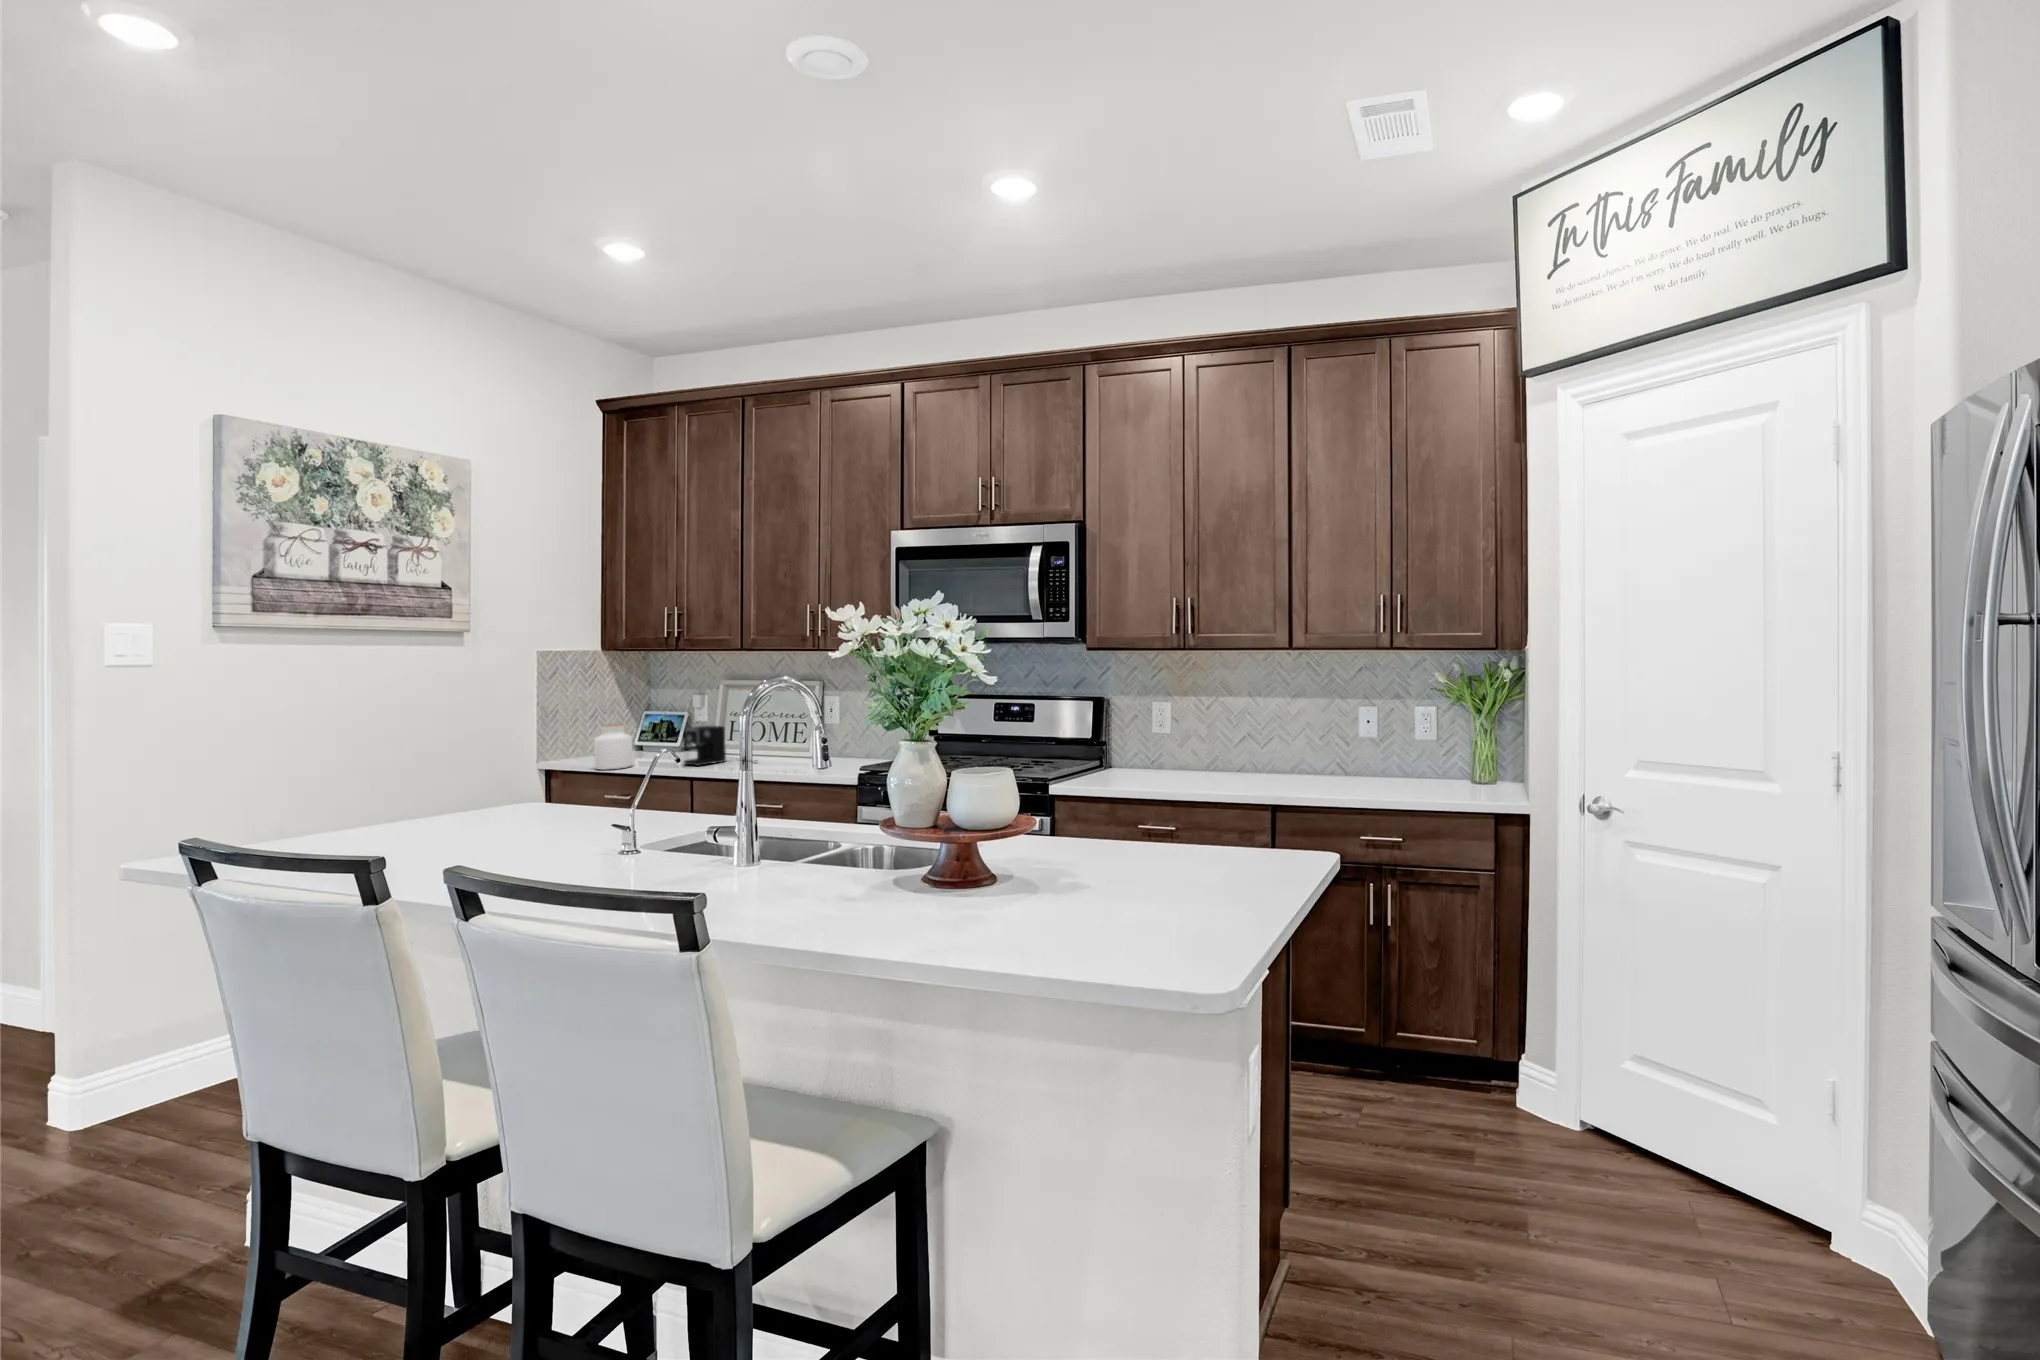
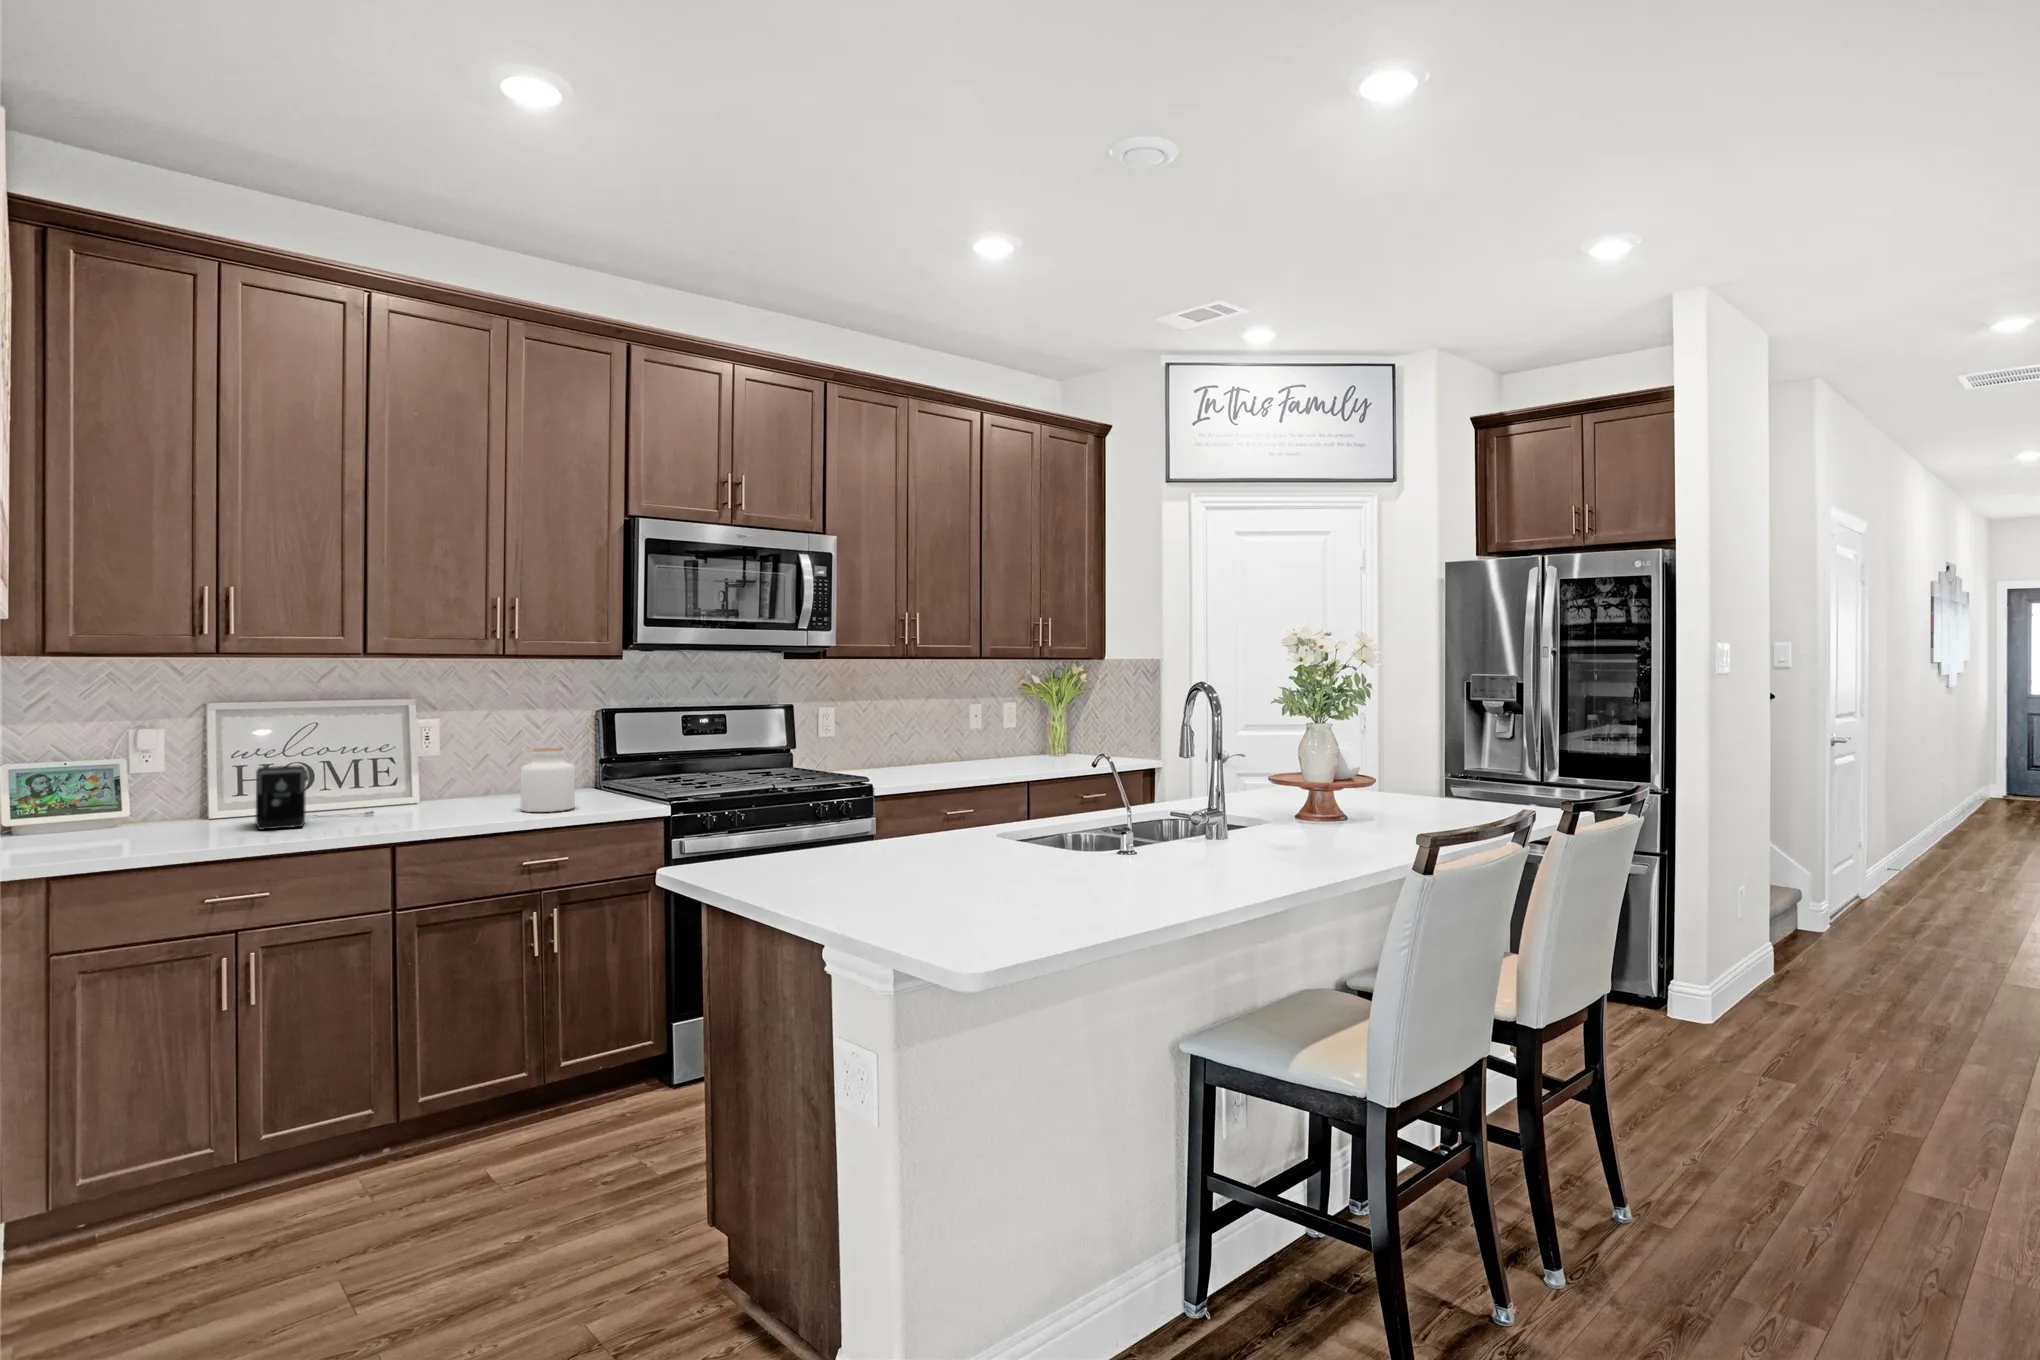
jar: present [594,724,633,770] -> present [520,748,575,812]

